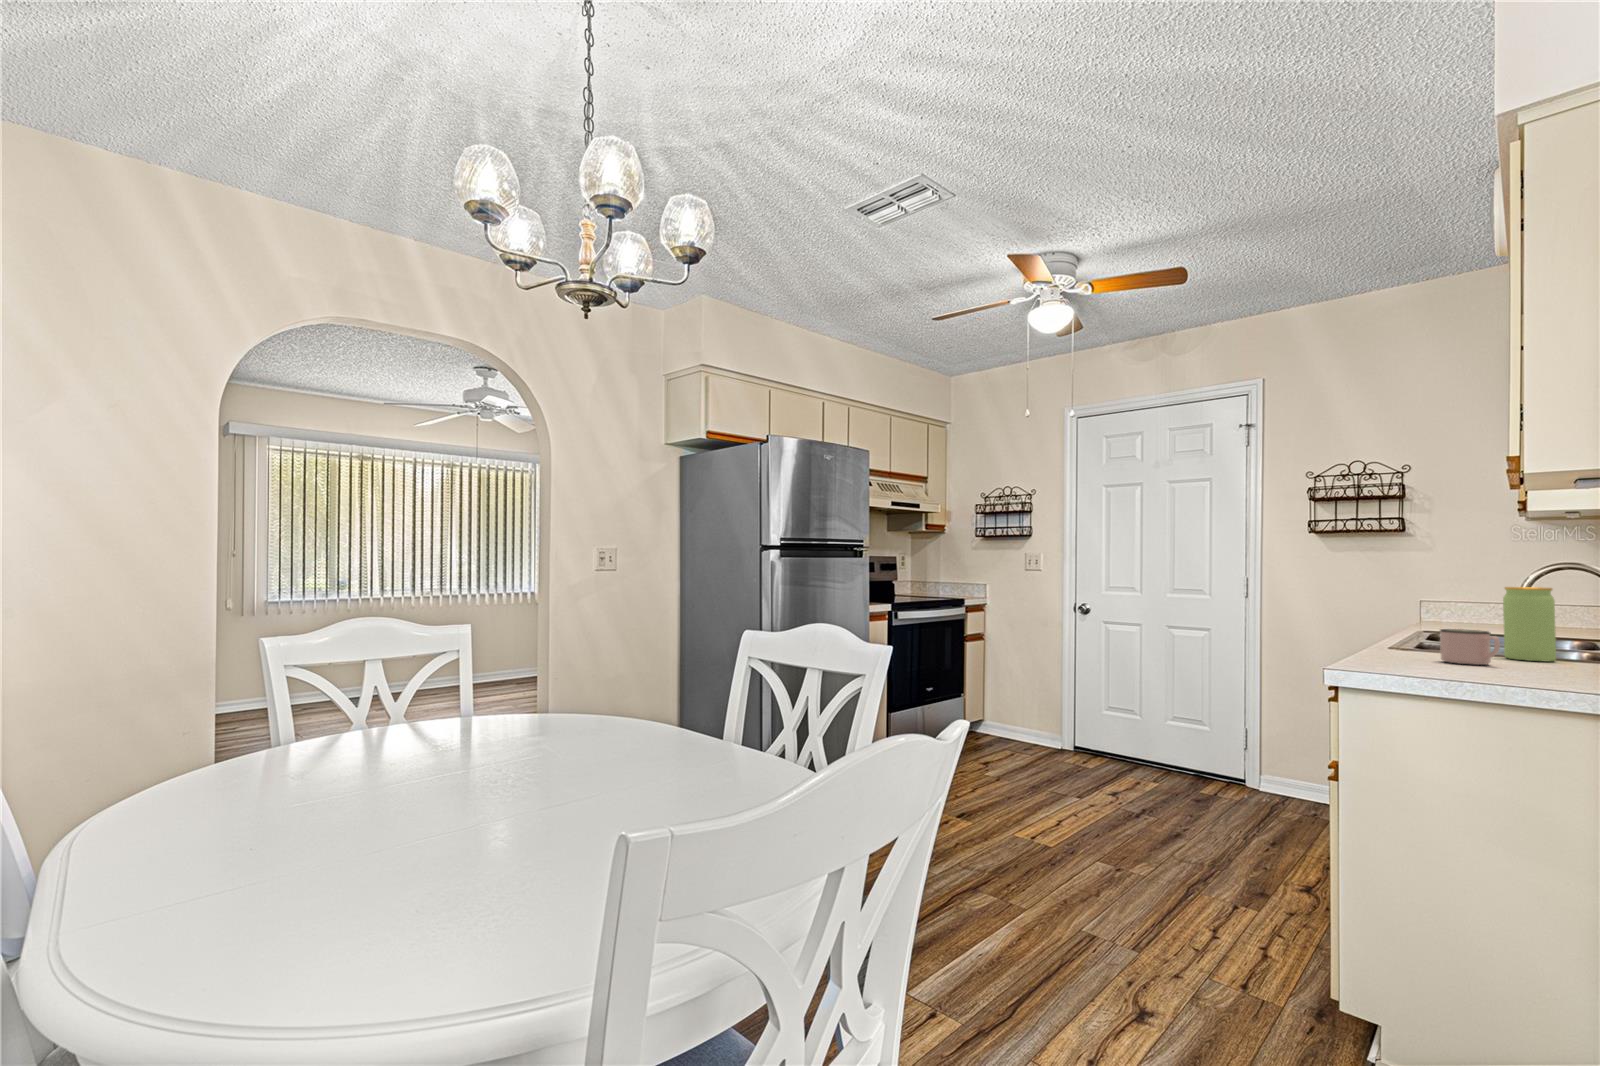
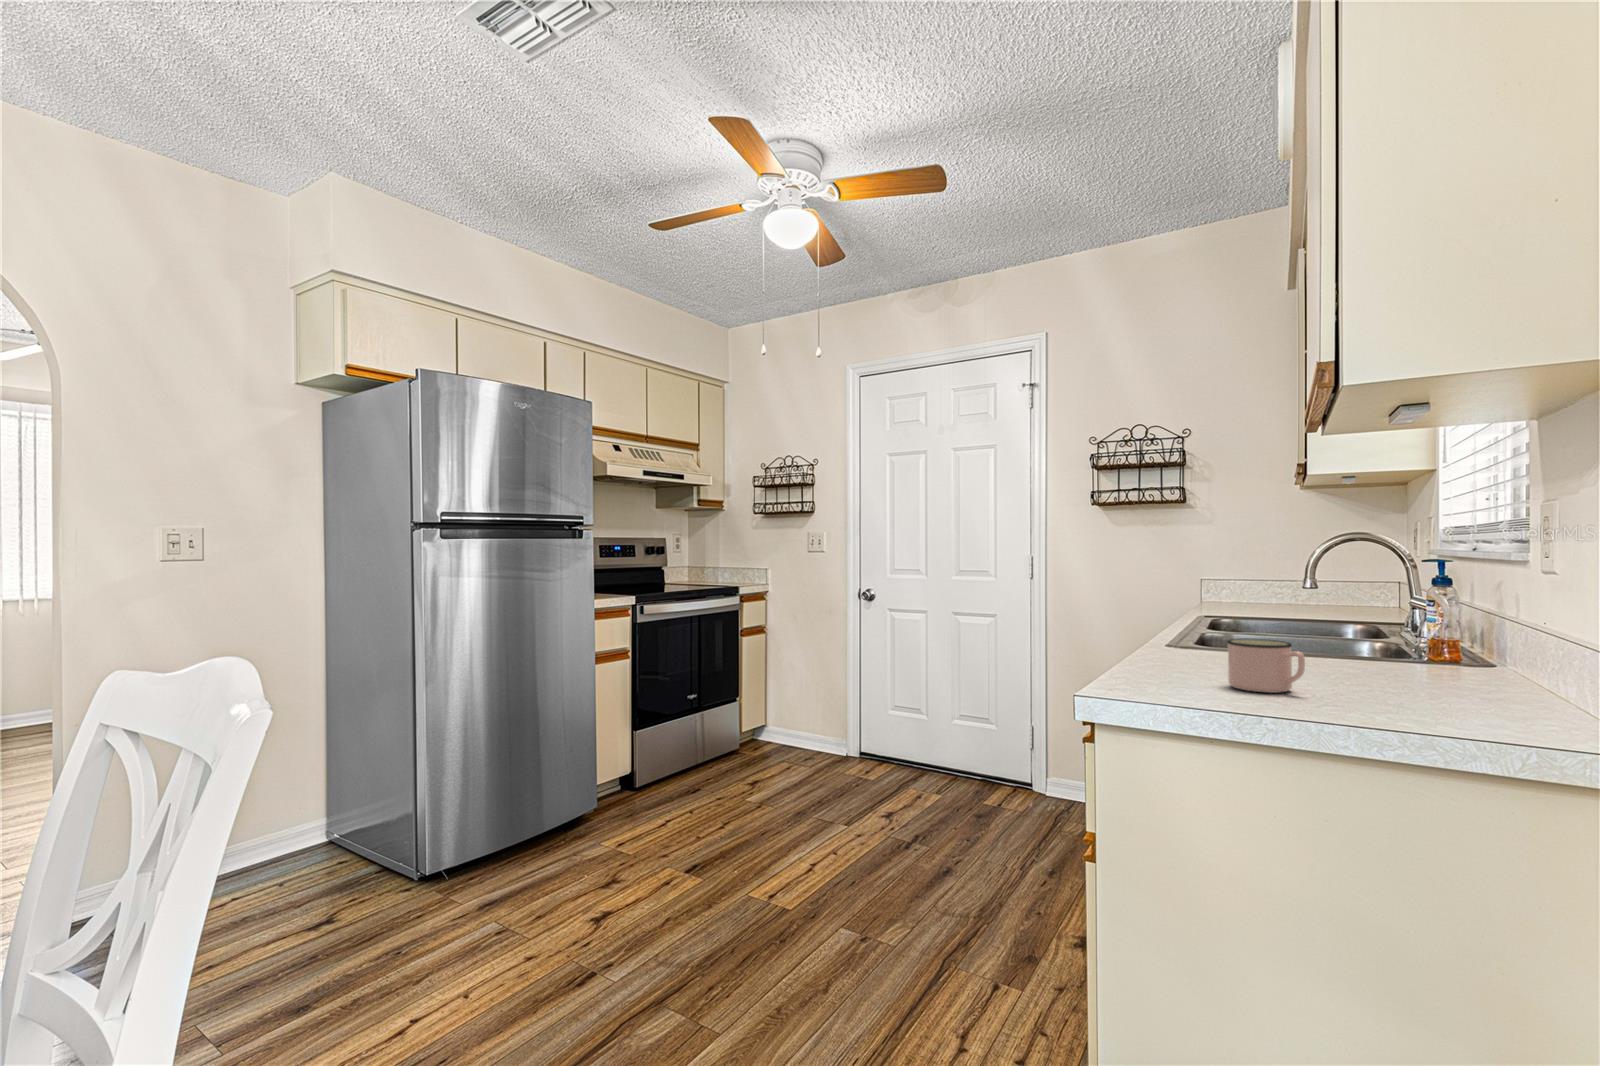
jar: present [1503,587,1556,662] -> none [1302,573,1365,676]

